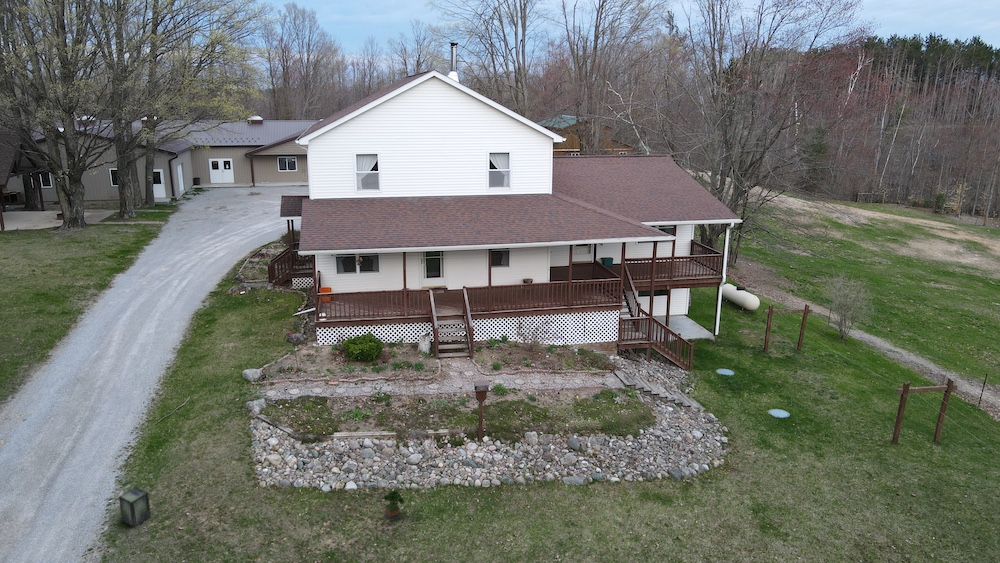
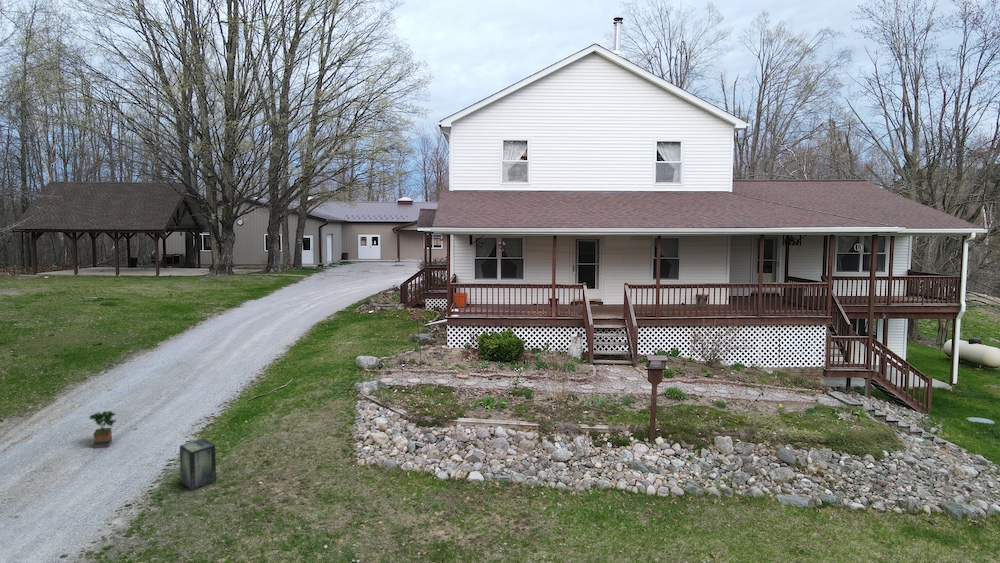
potted tree: present [384,490,404,521] -> present [89,411,116,448]

